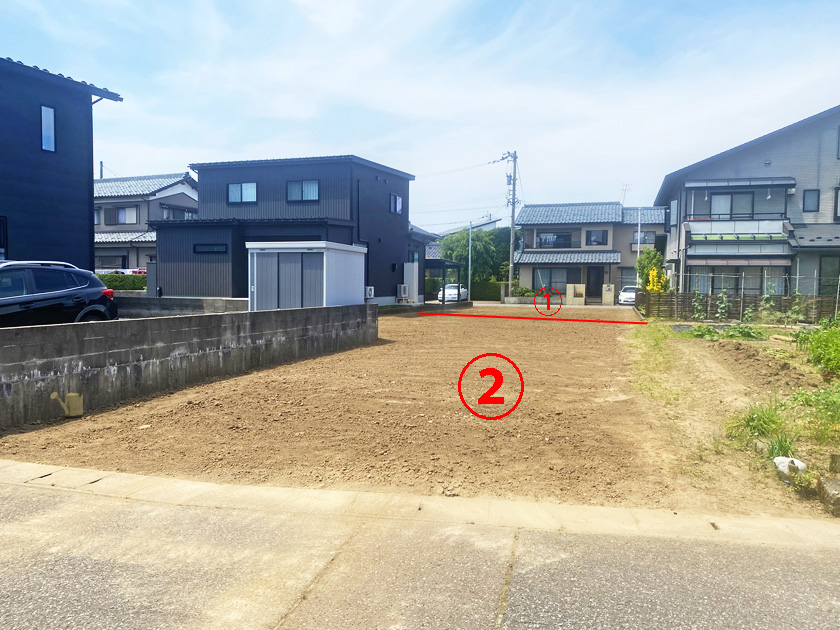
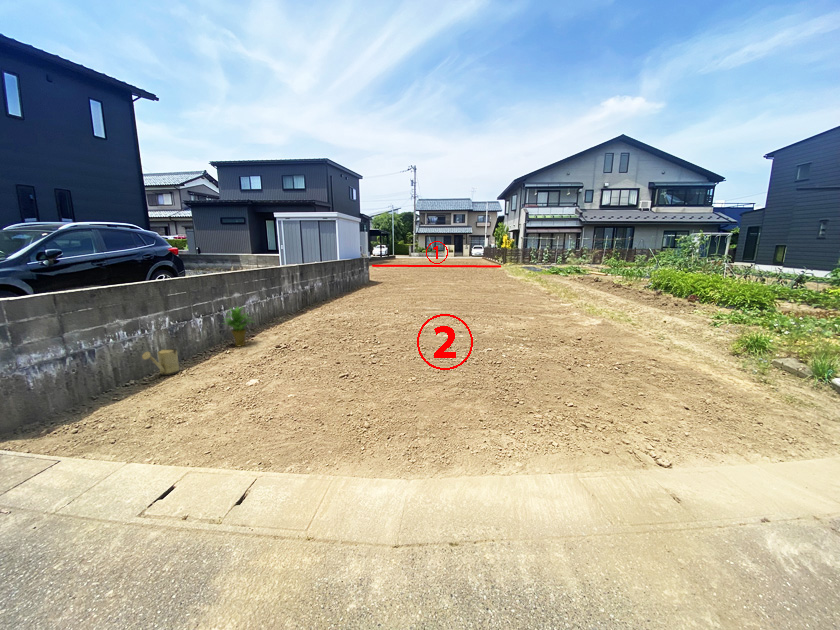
potted plant: none [135,356,171,400] -> present [226,307,250,346]

